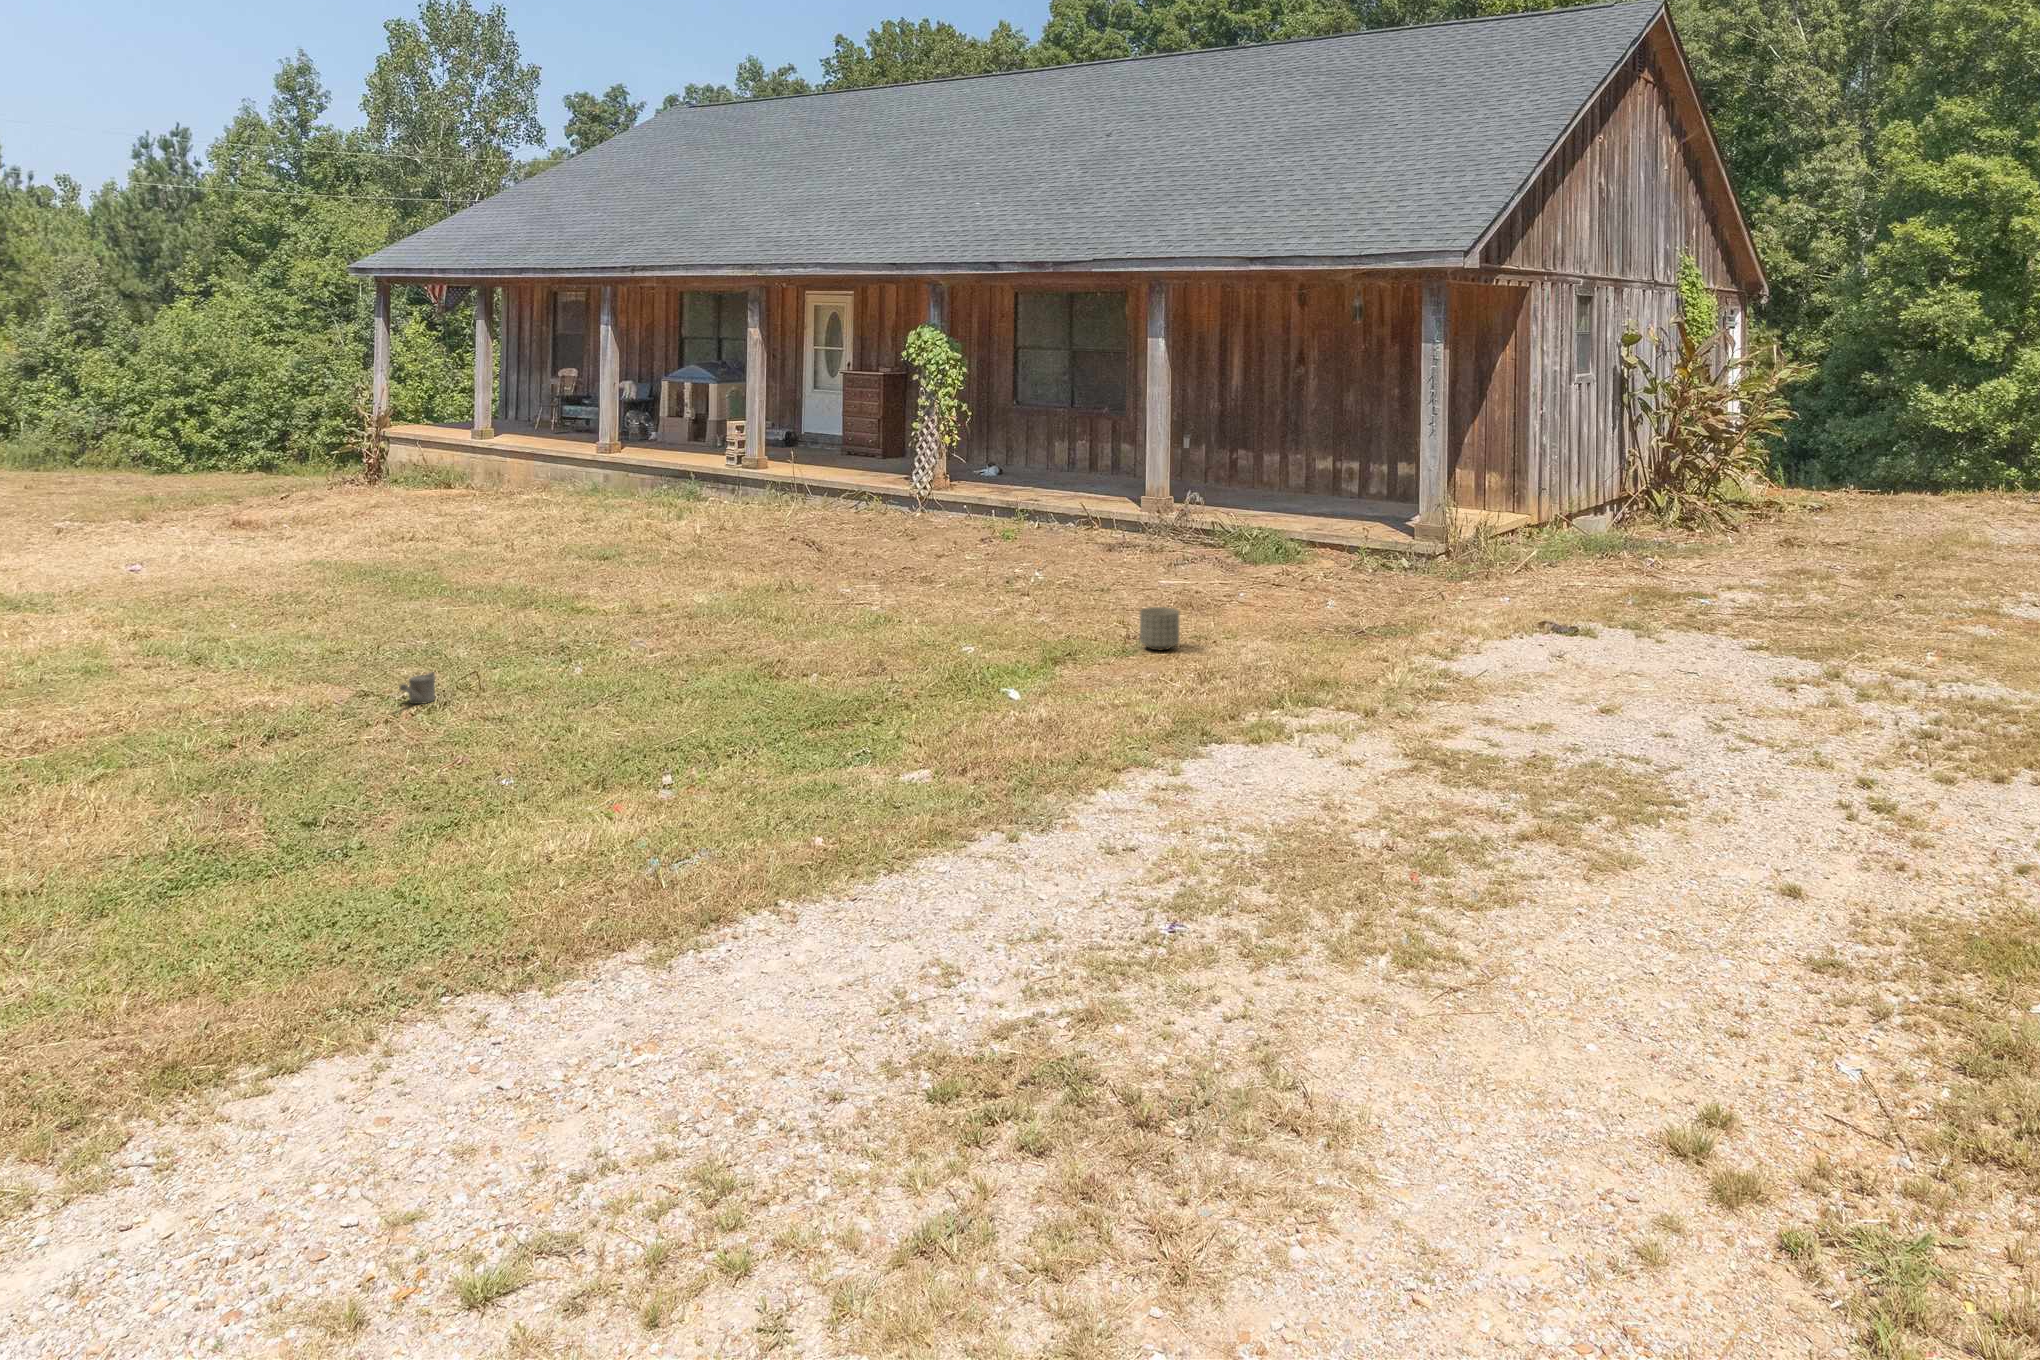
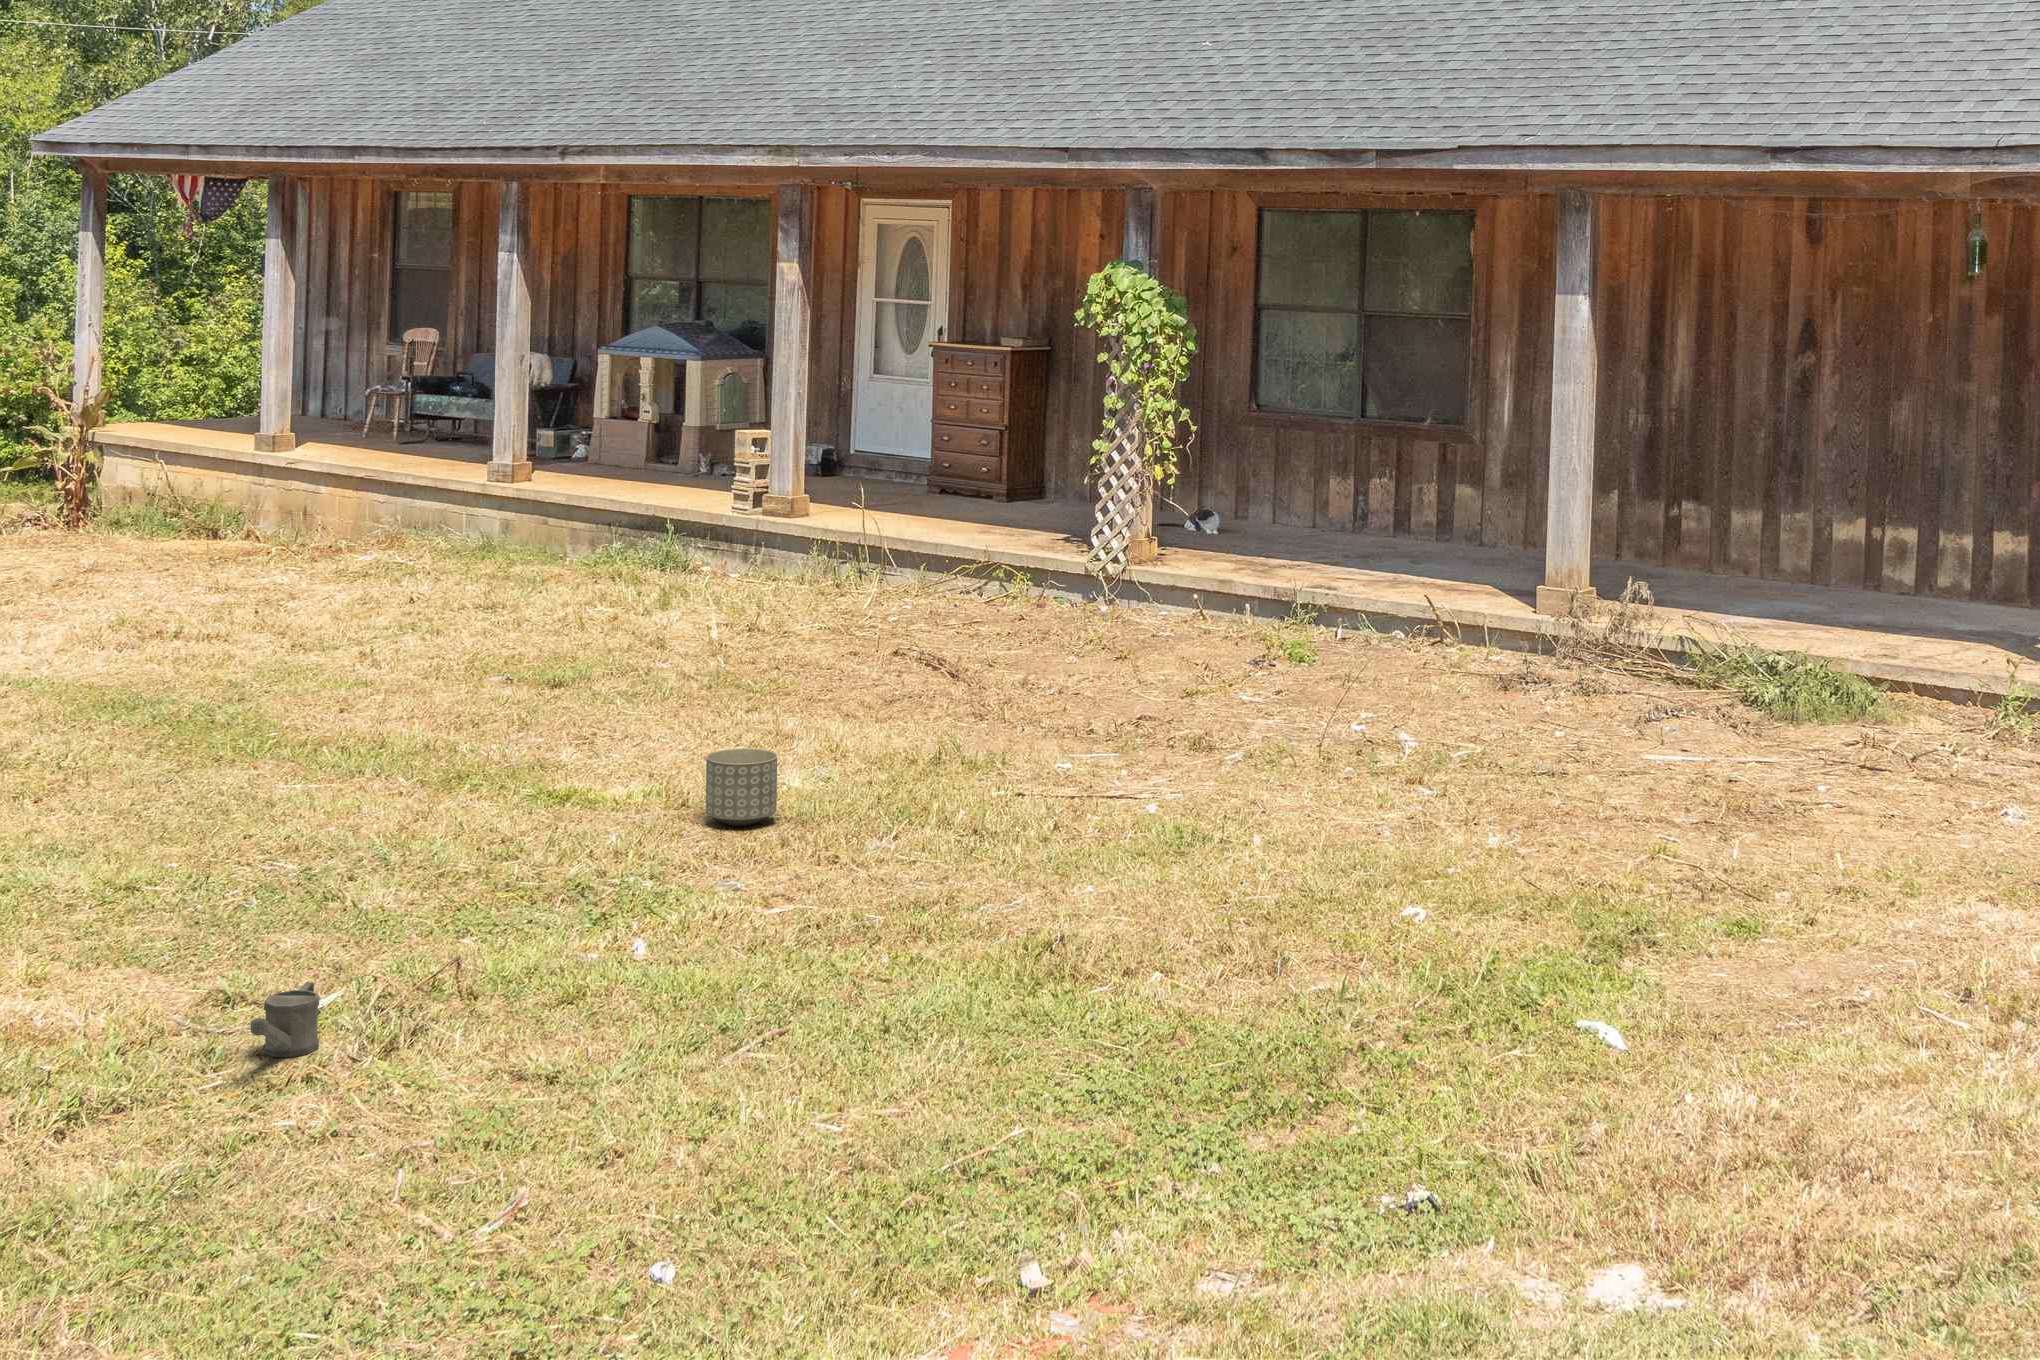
planter: present [1140,607,1179,650] -> present [705,749,777,826]

